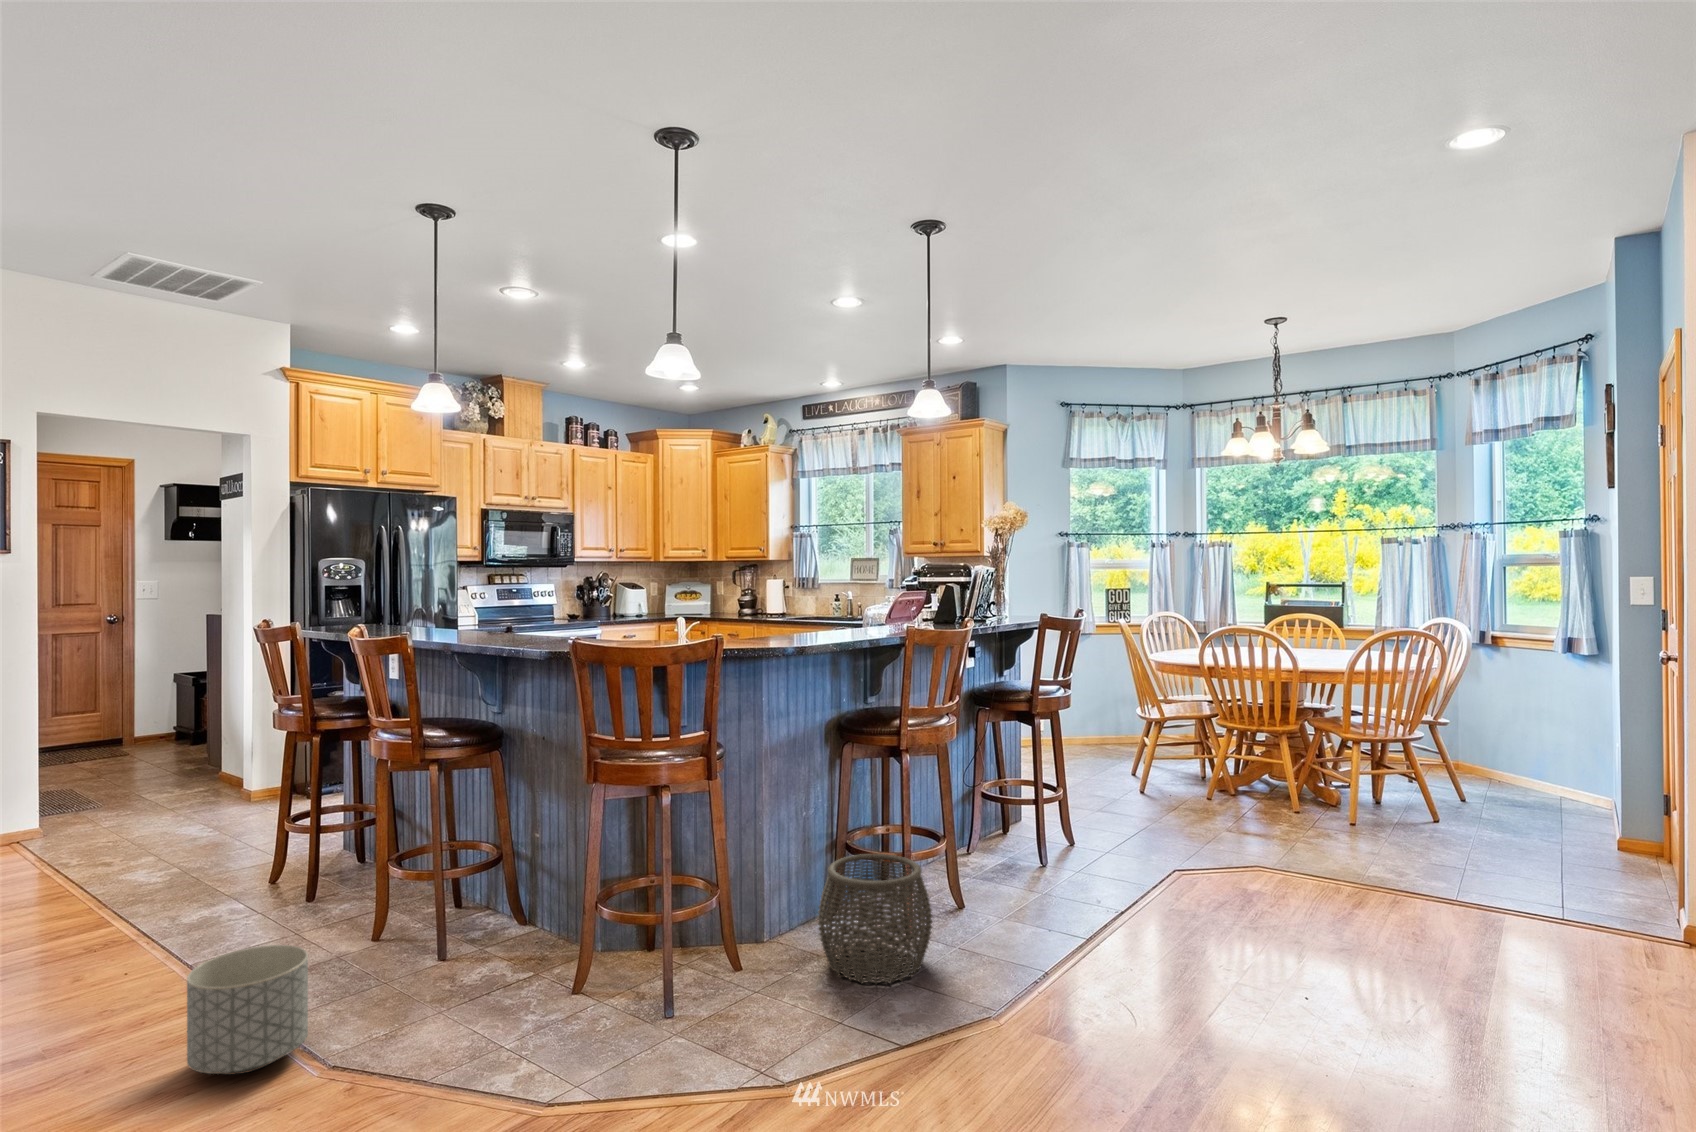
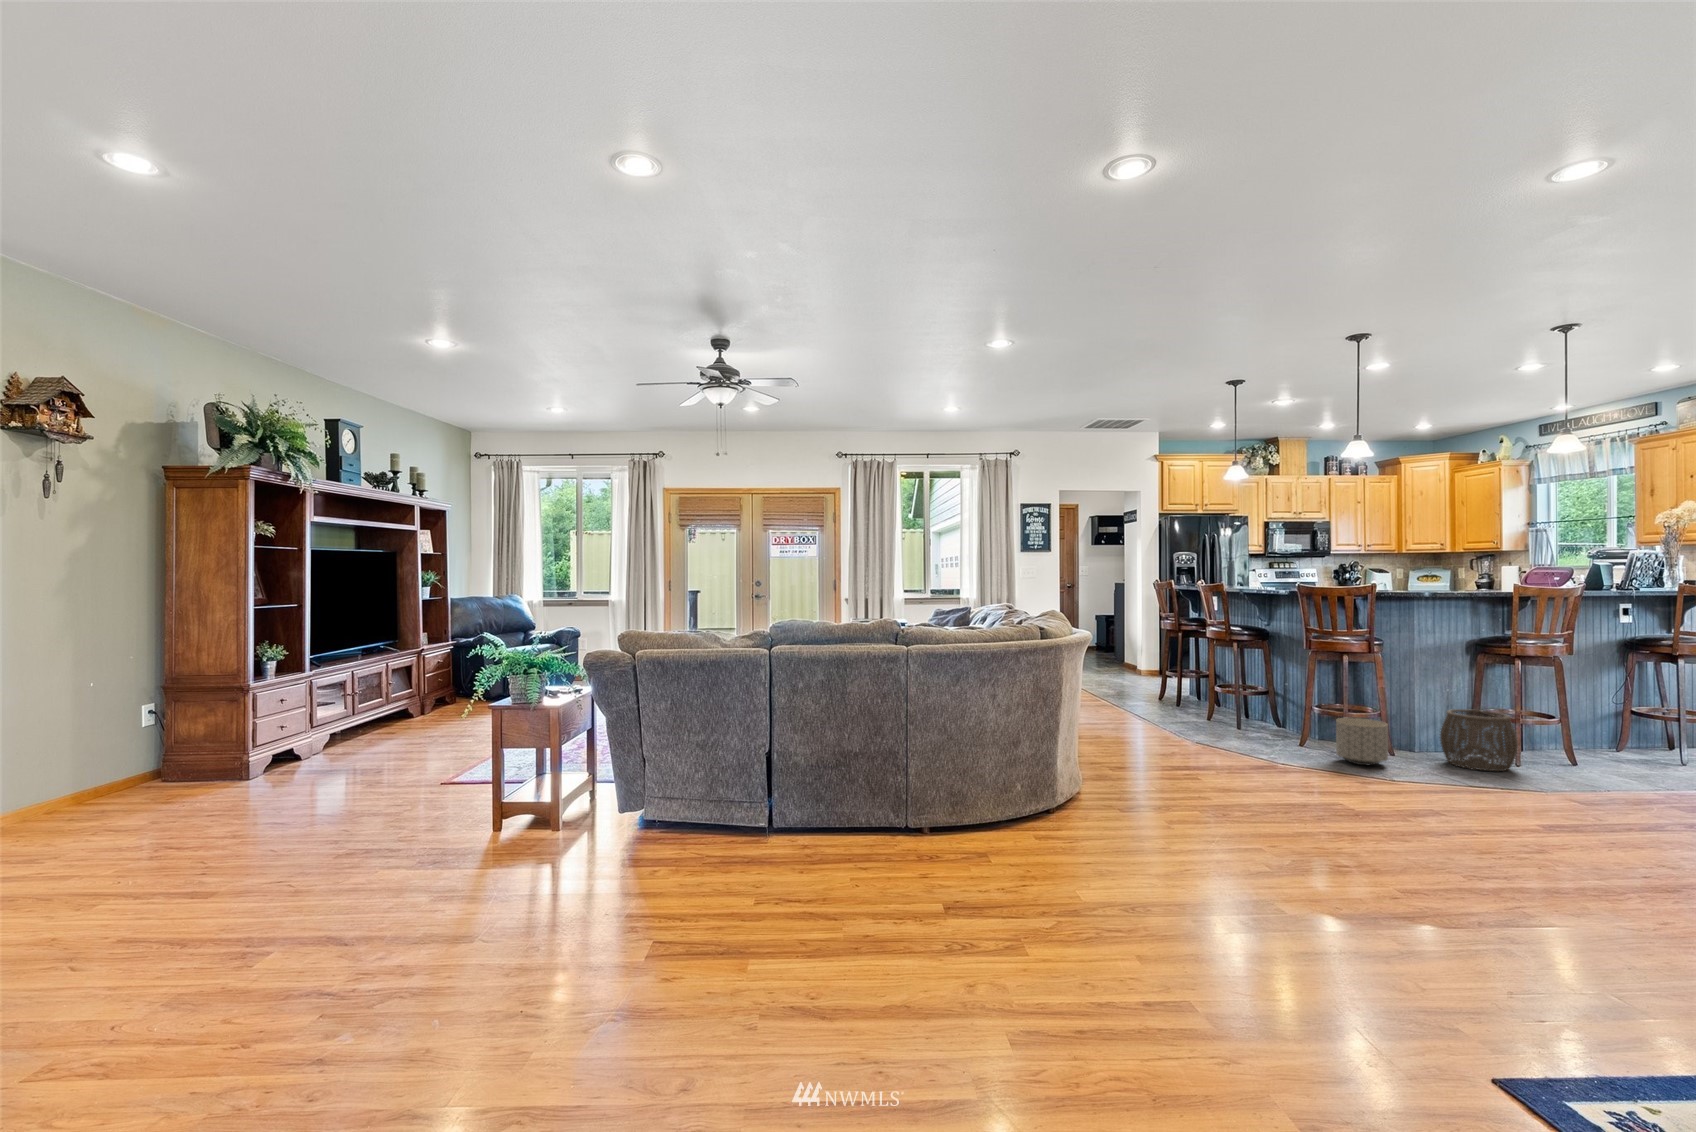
planter: present [187,945,308,1075] -> present [1336,718,1388,765]

